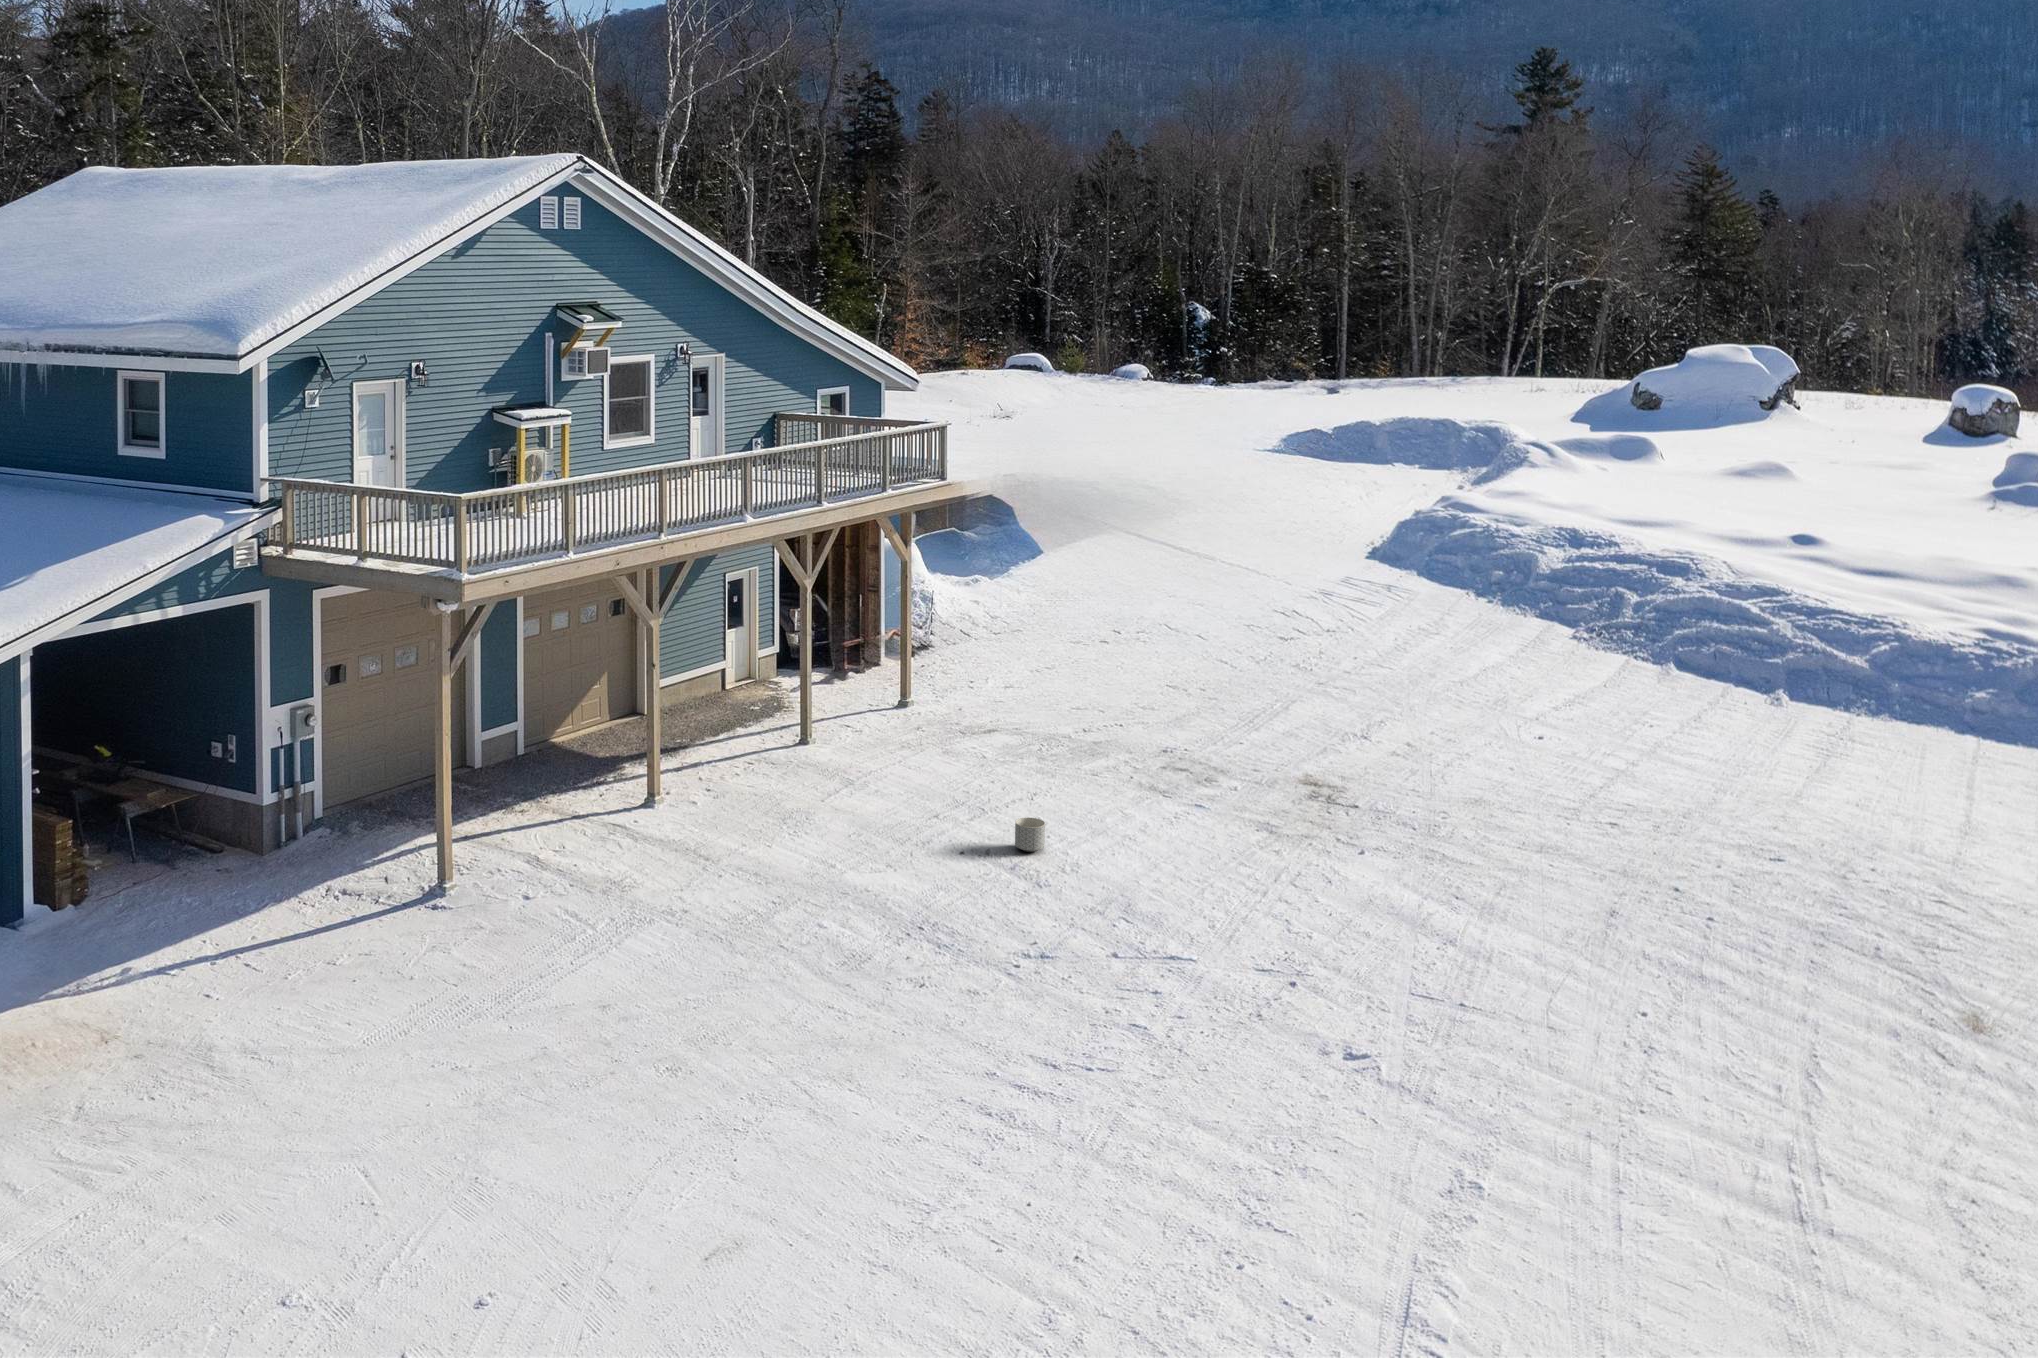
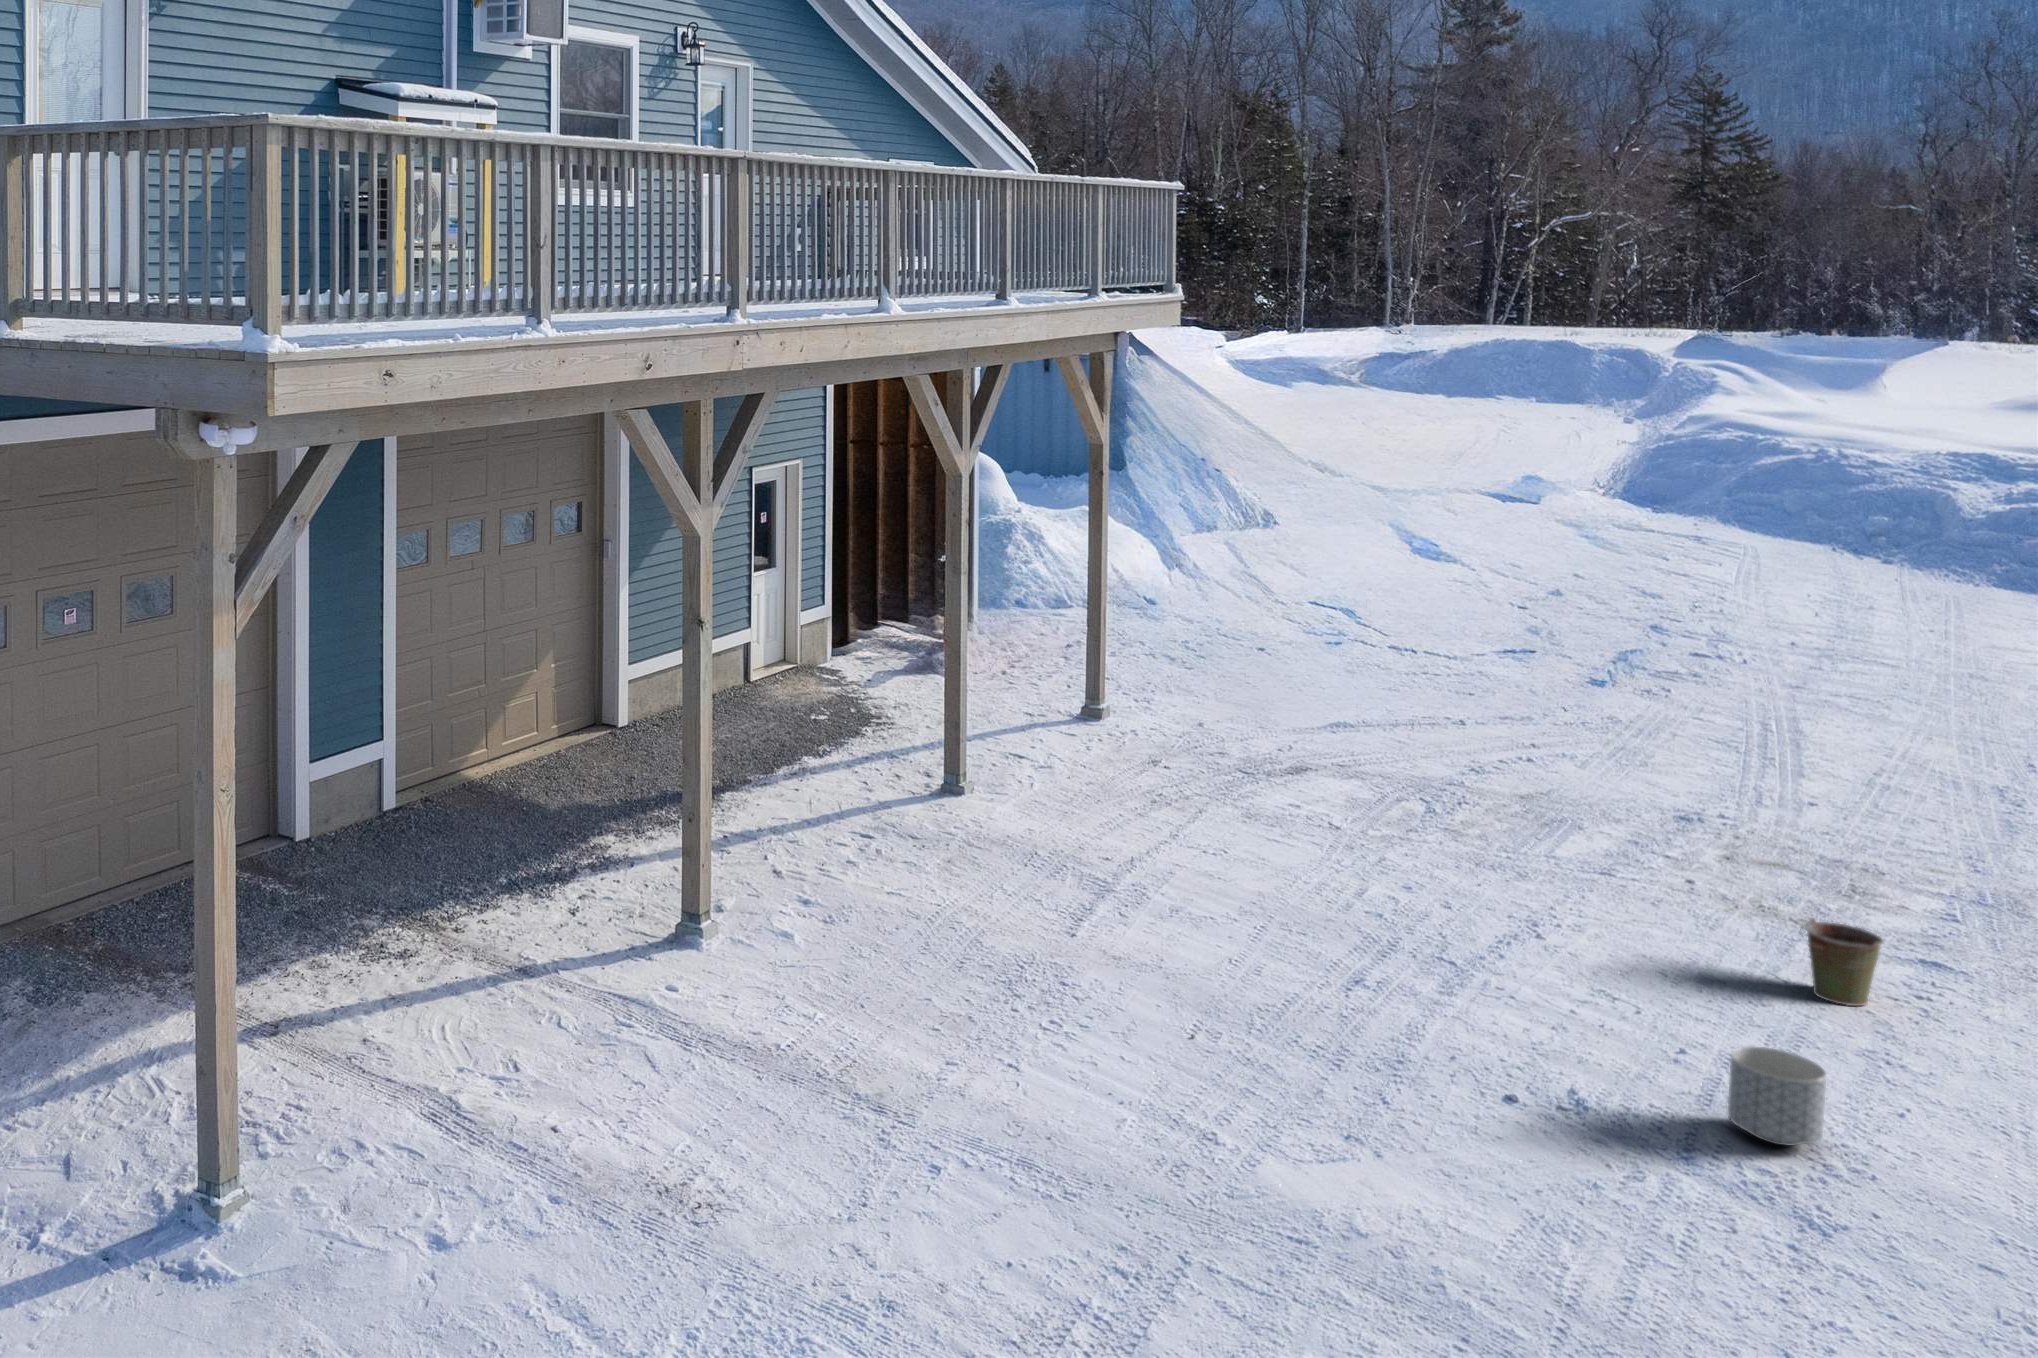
bucket: none [1094,772,1122,807] -> present [1800,918,1883,1006]

